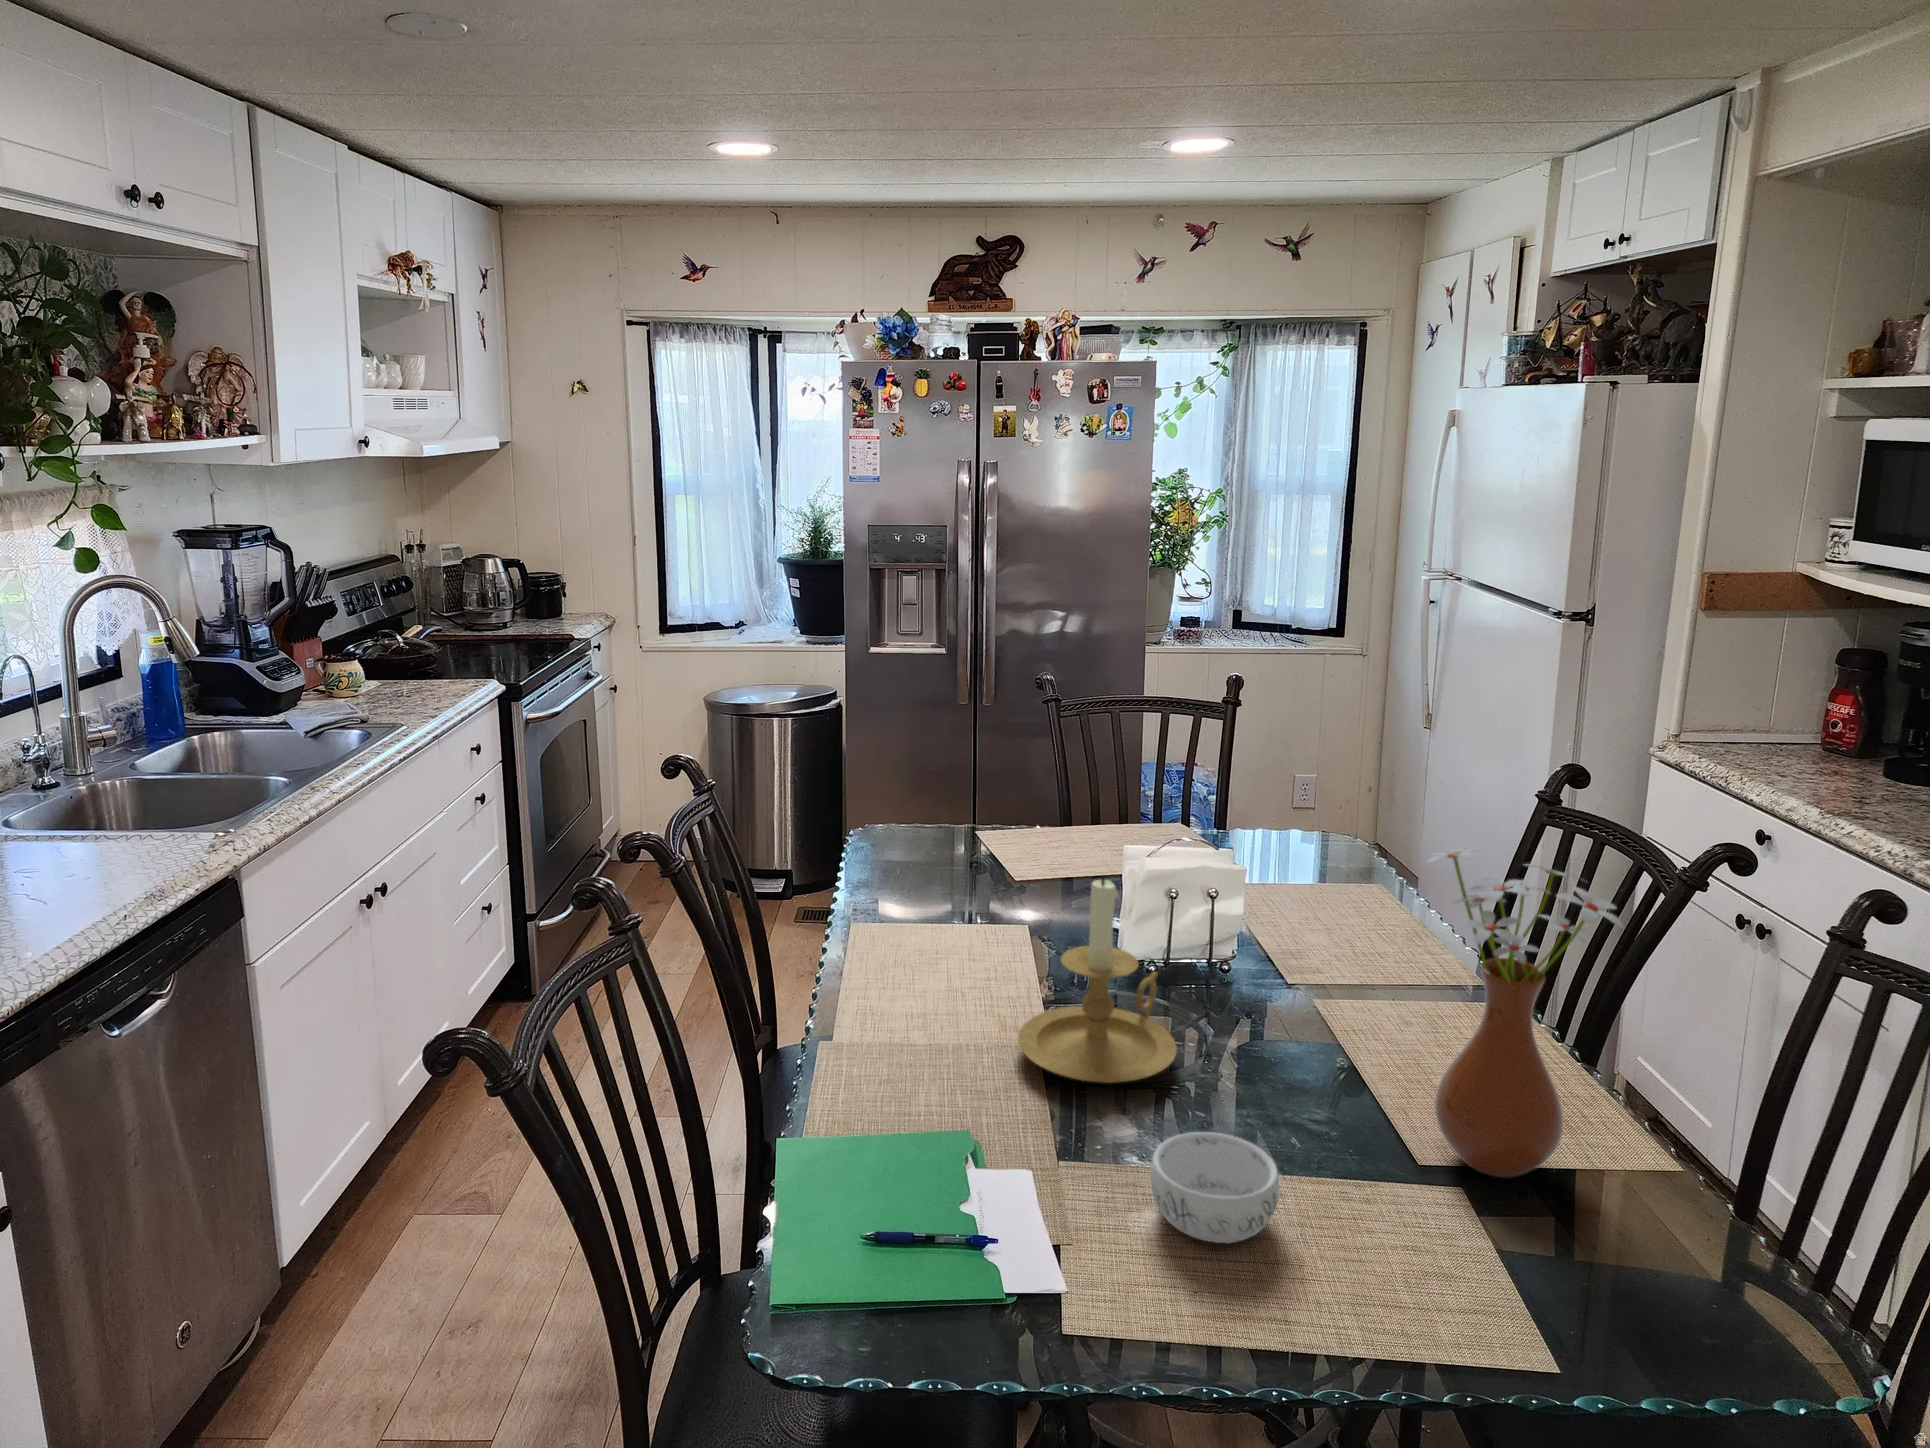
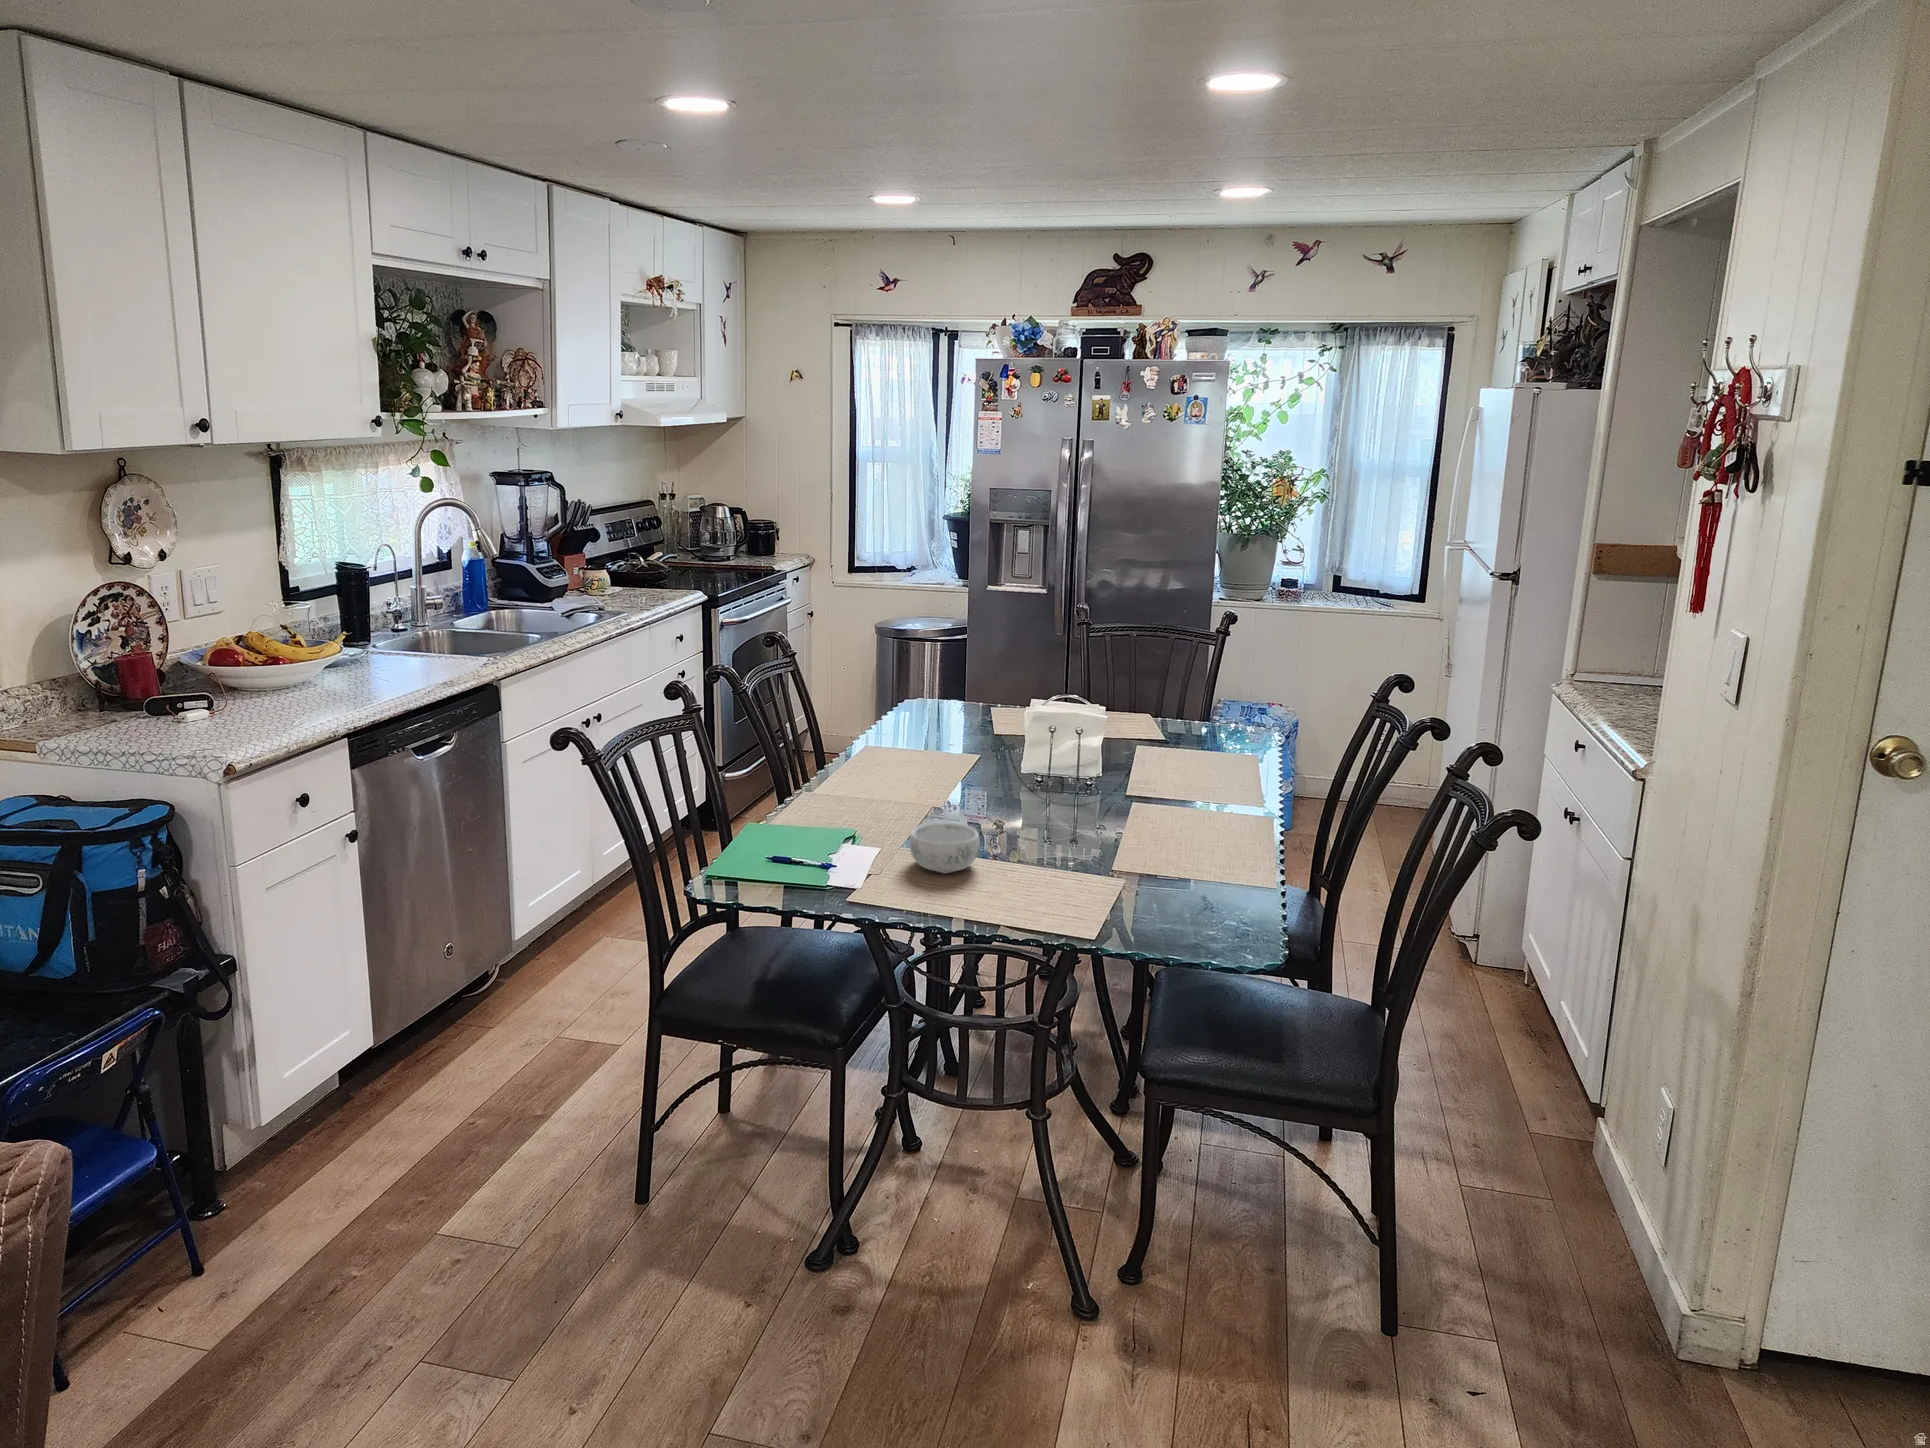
vase: present [1427,847,1624,1178] -> none [1099,674,1192,871]
candle holder: present [1018,876,1177,1083] -> none [896,689,998,813]

